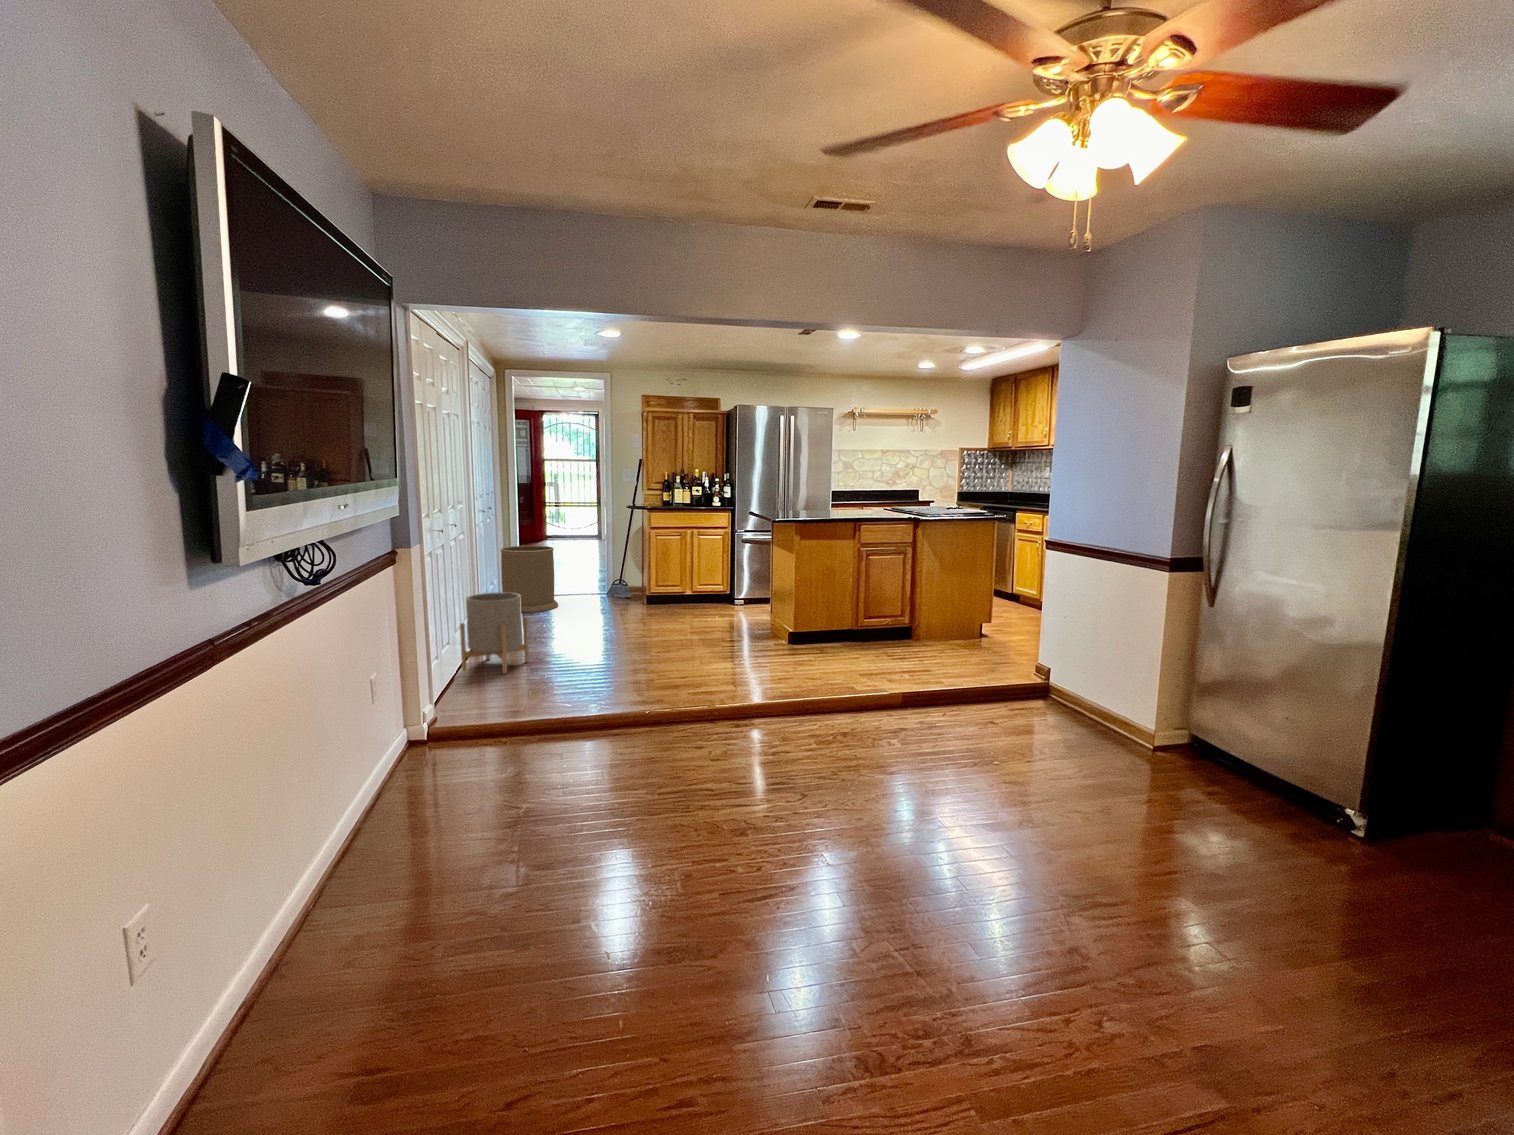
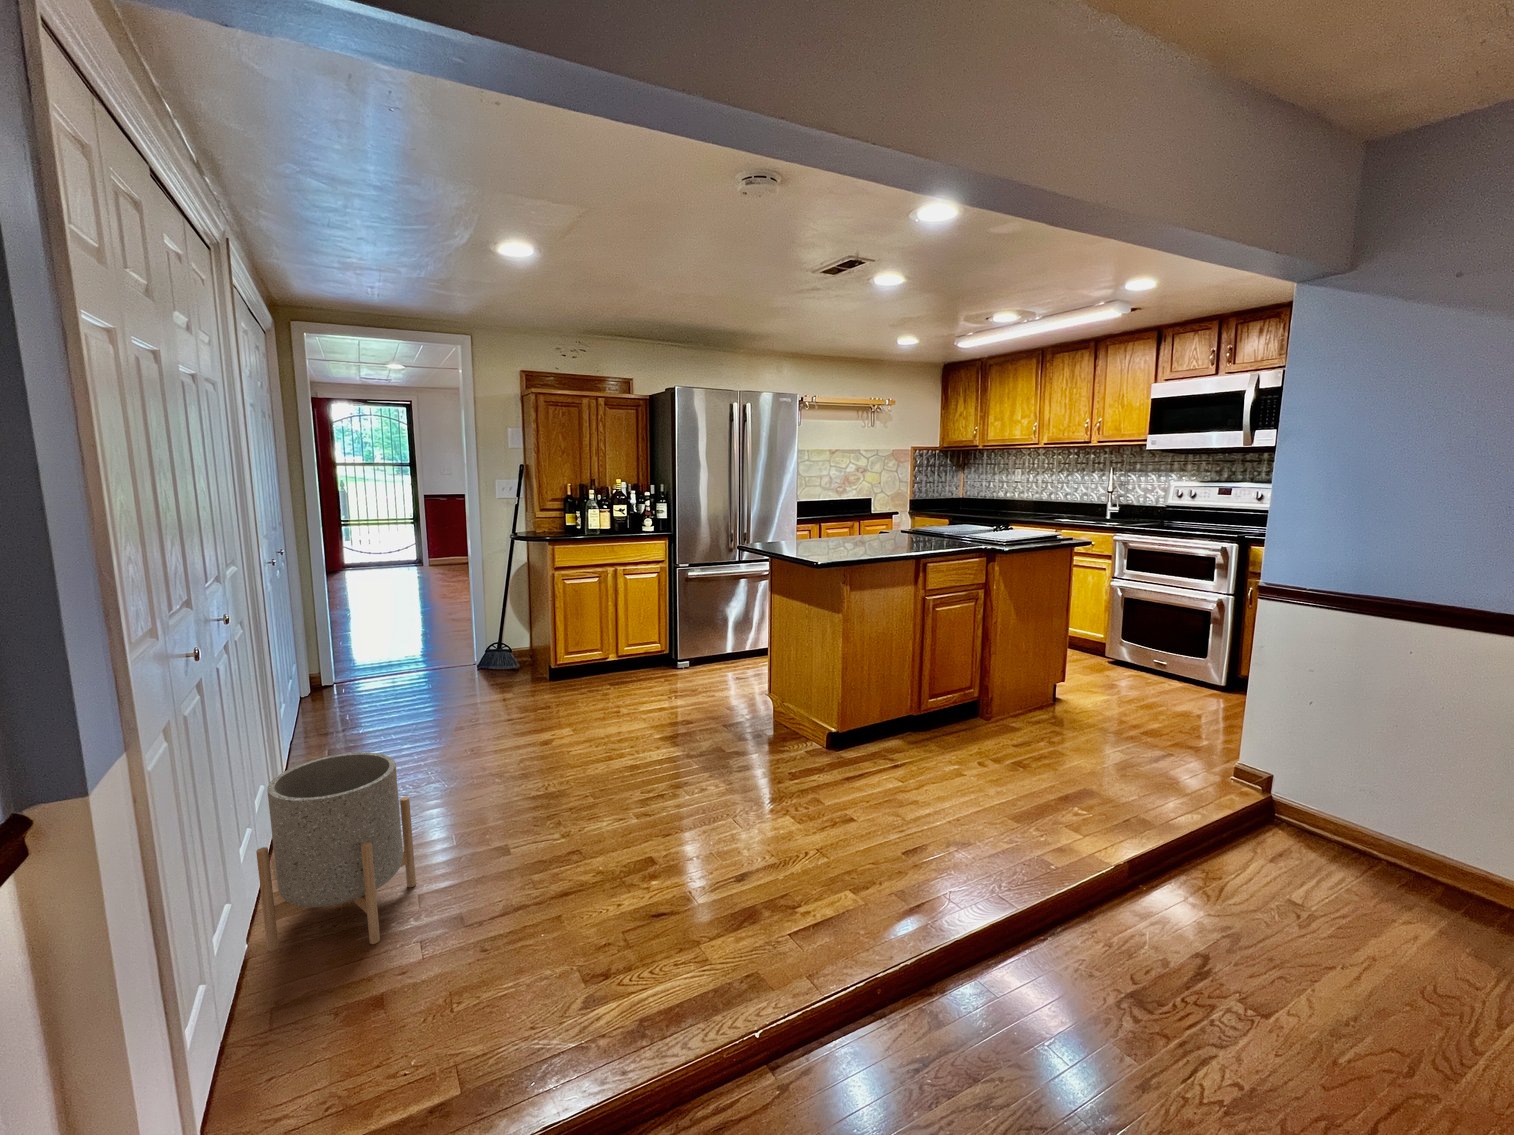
trash can: present [501,546,558,612] -> none [307,608,414,725]

